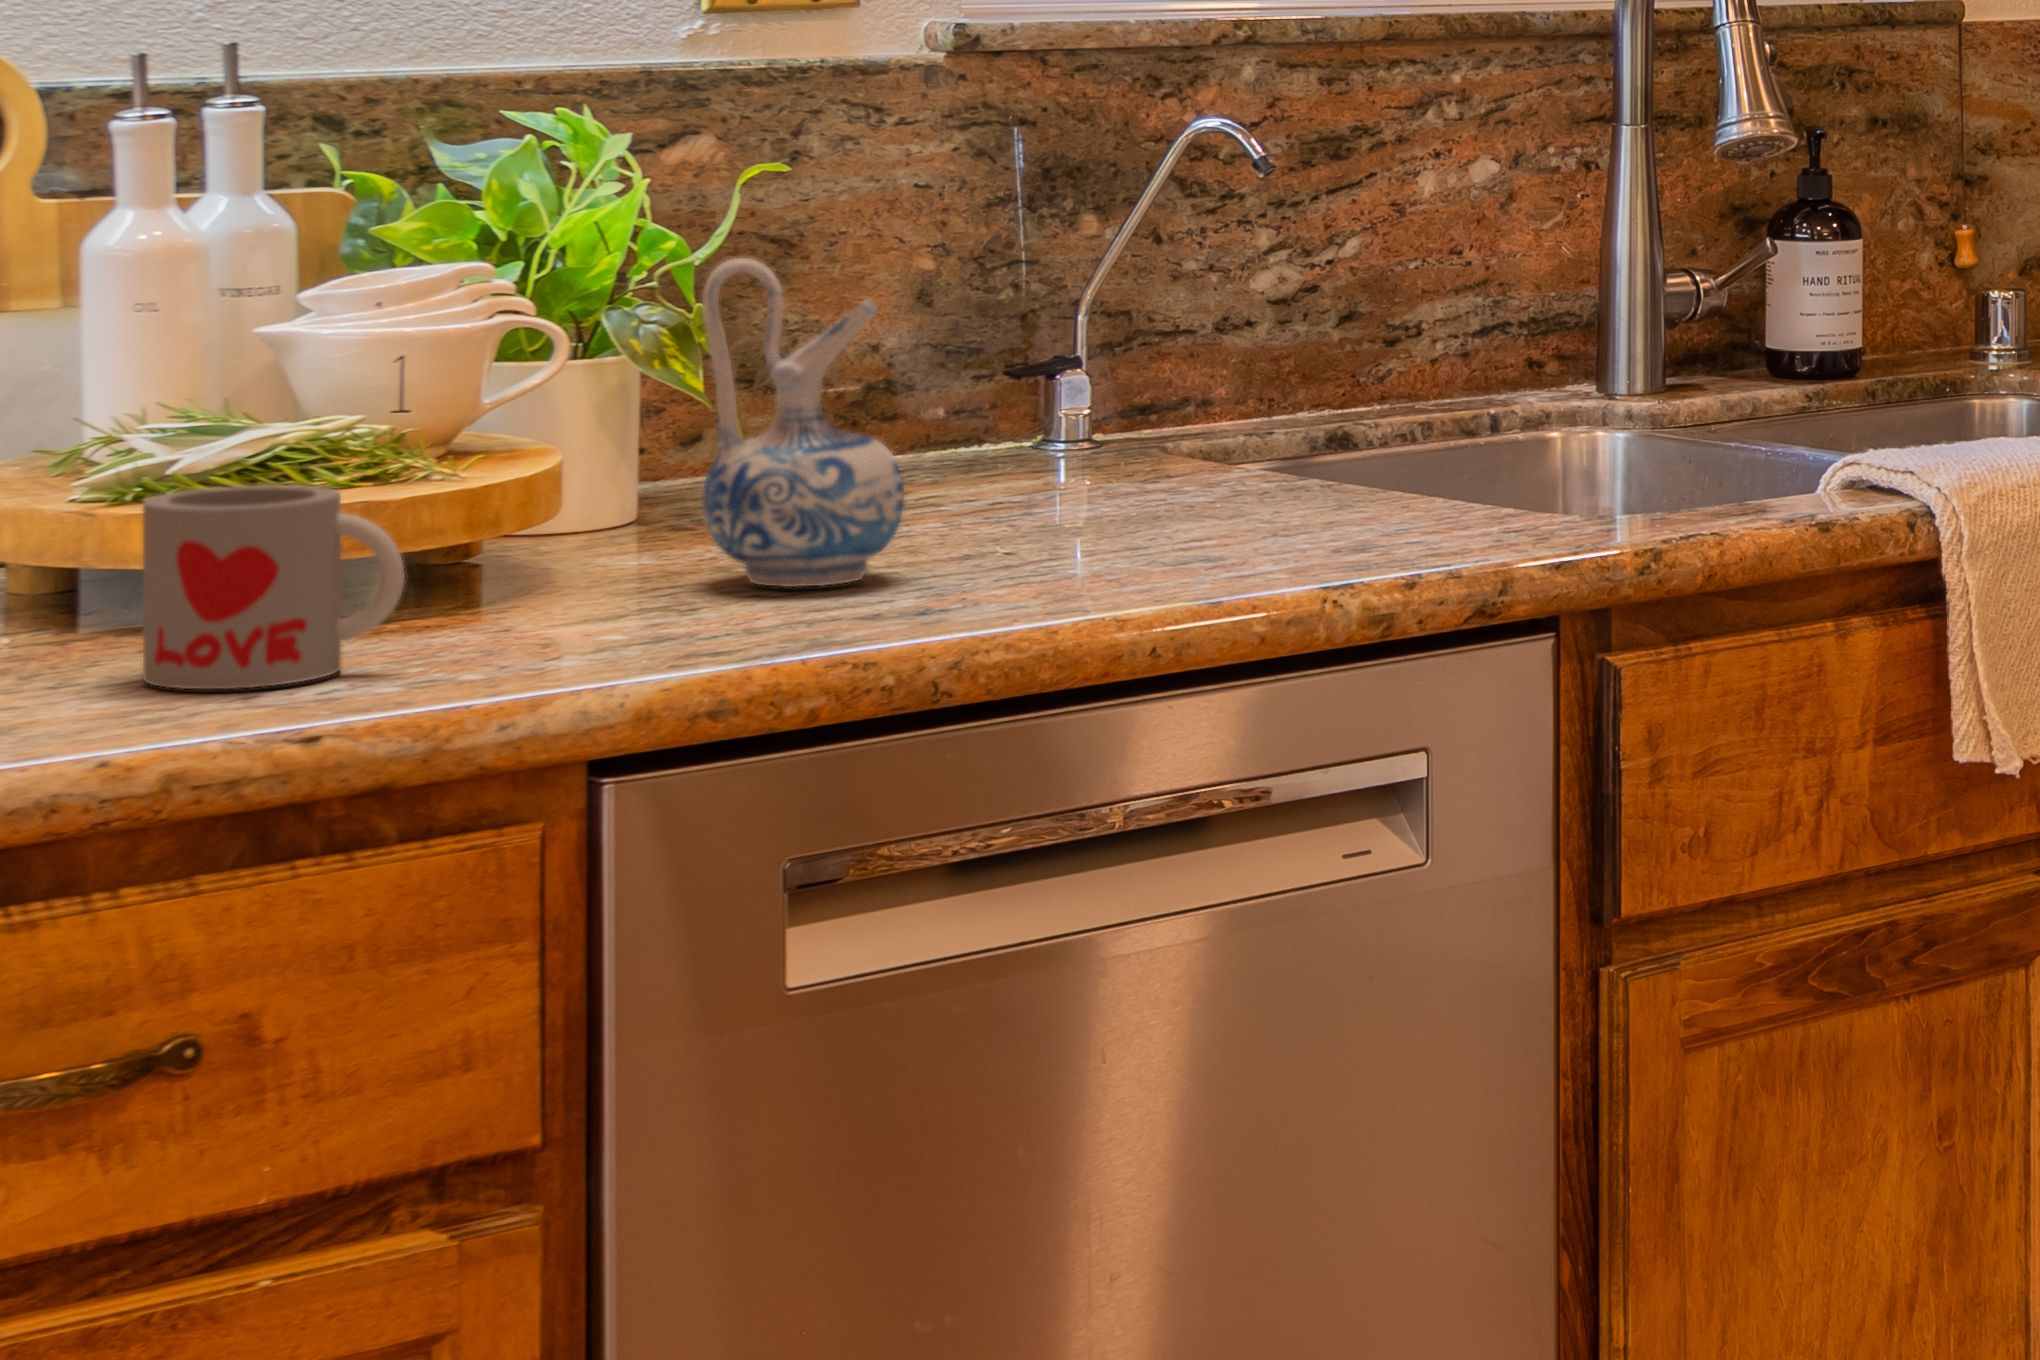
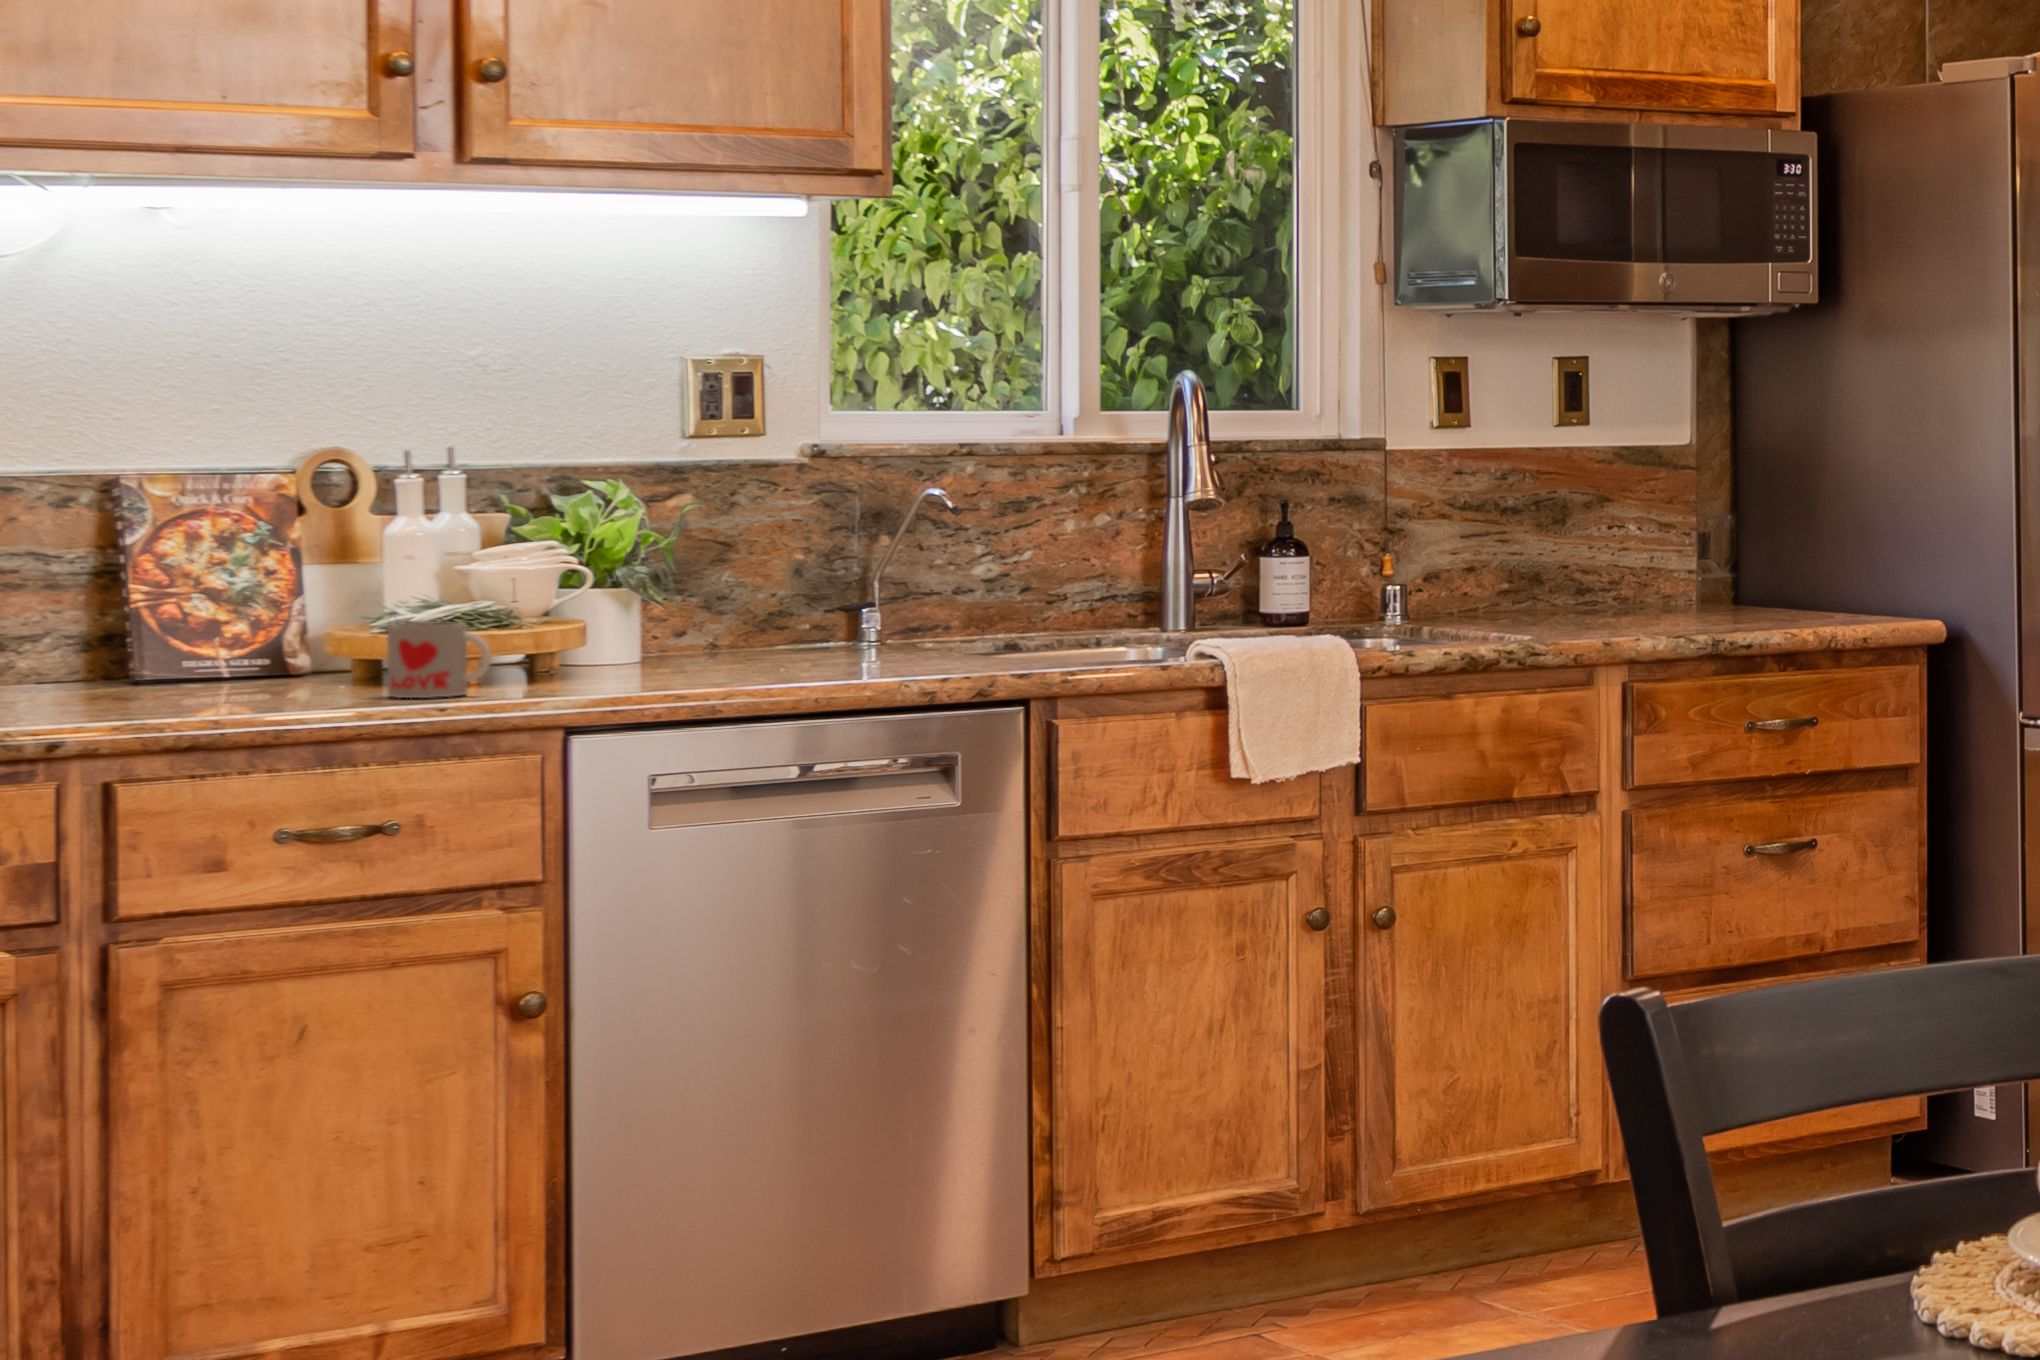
ceramic pitcher: present [702,258,904,587] -> none [639,539,728,679]

